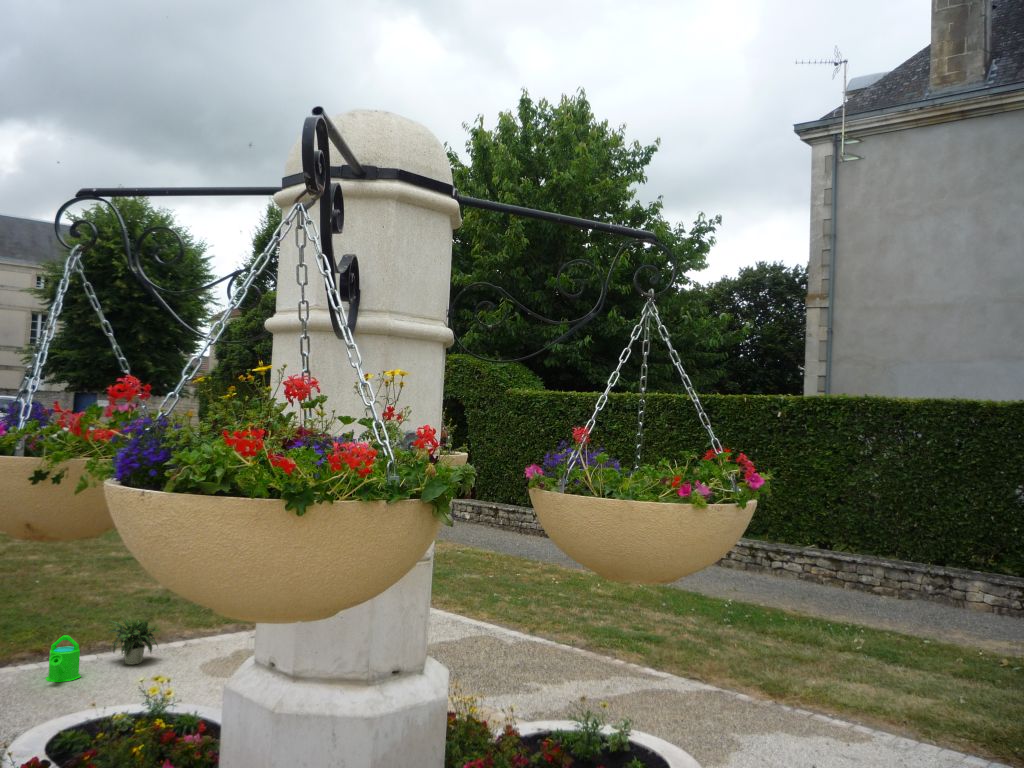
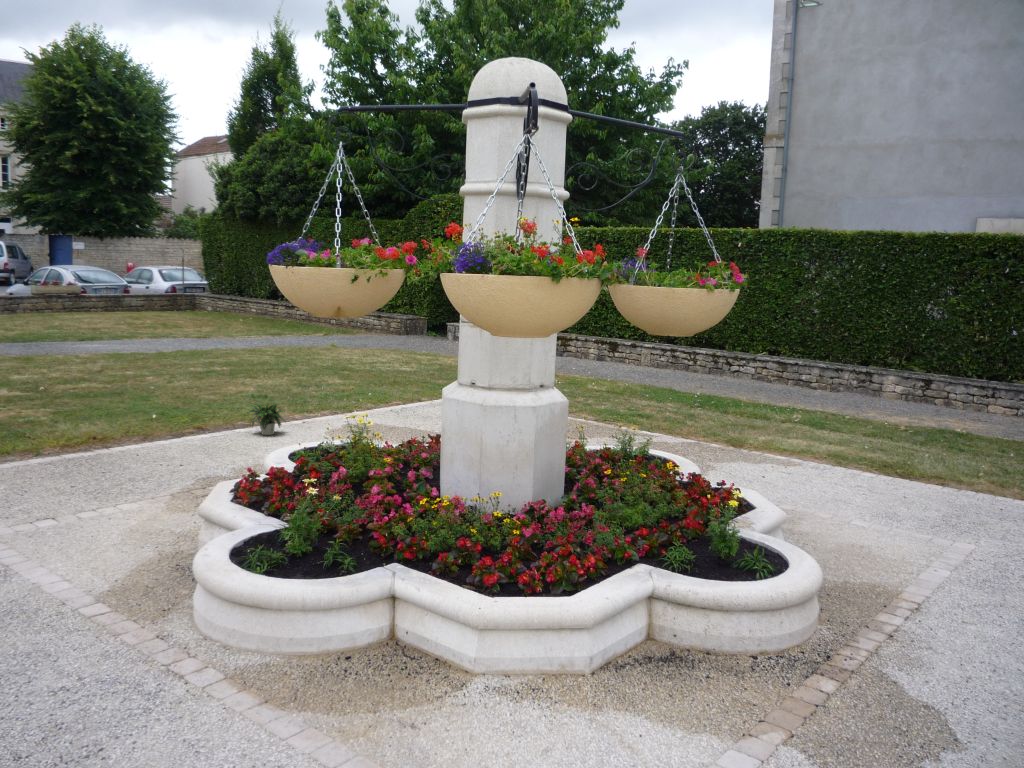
watering can: present [46,635,81,682] -> none [212,413,238,445]

